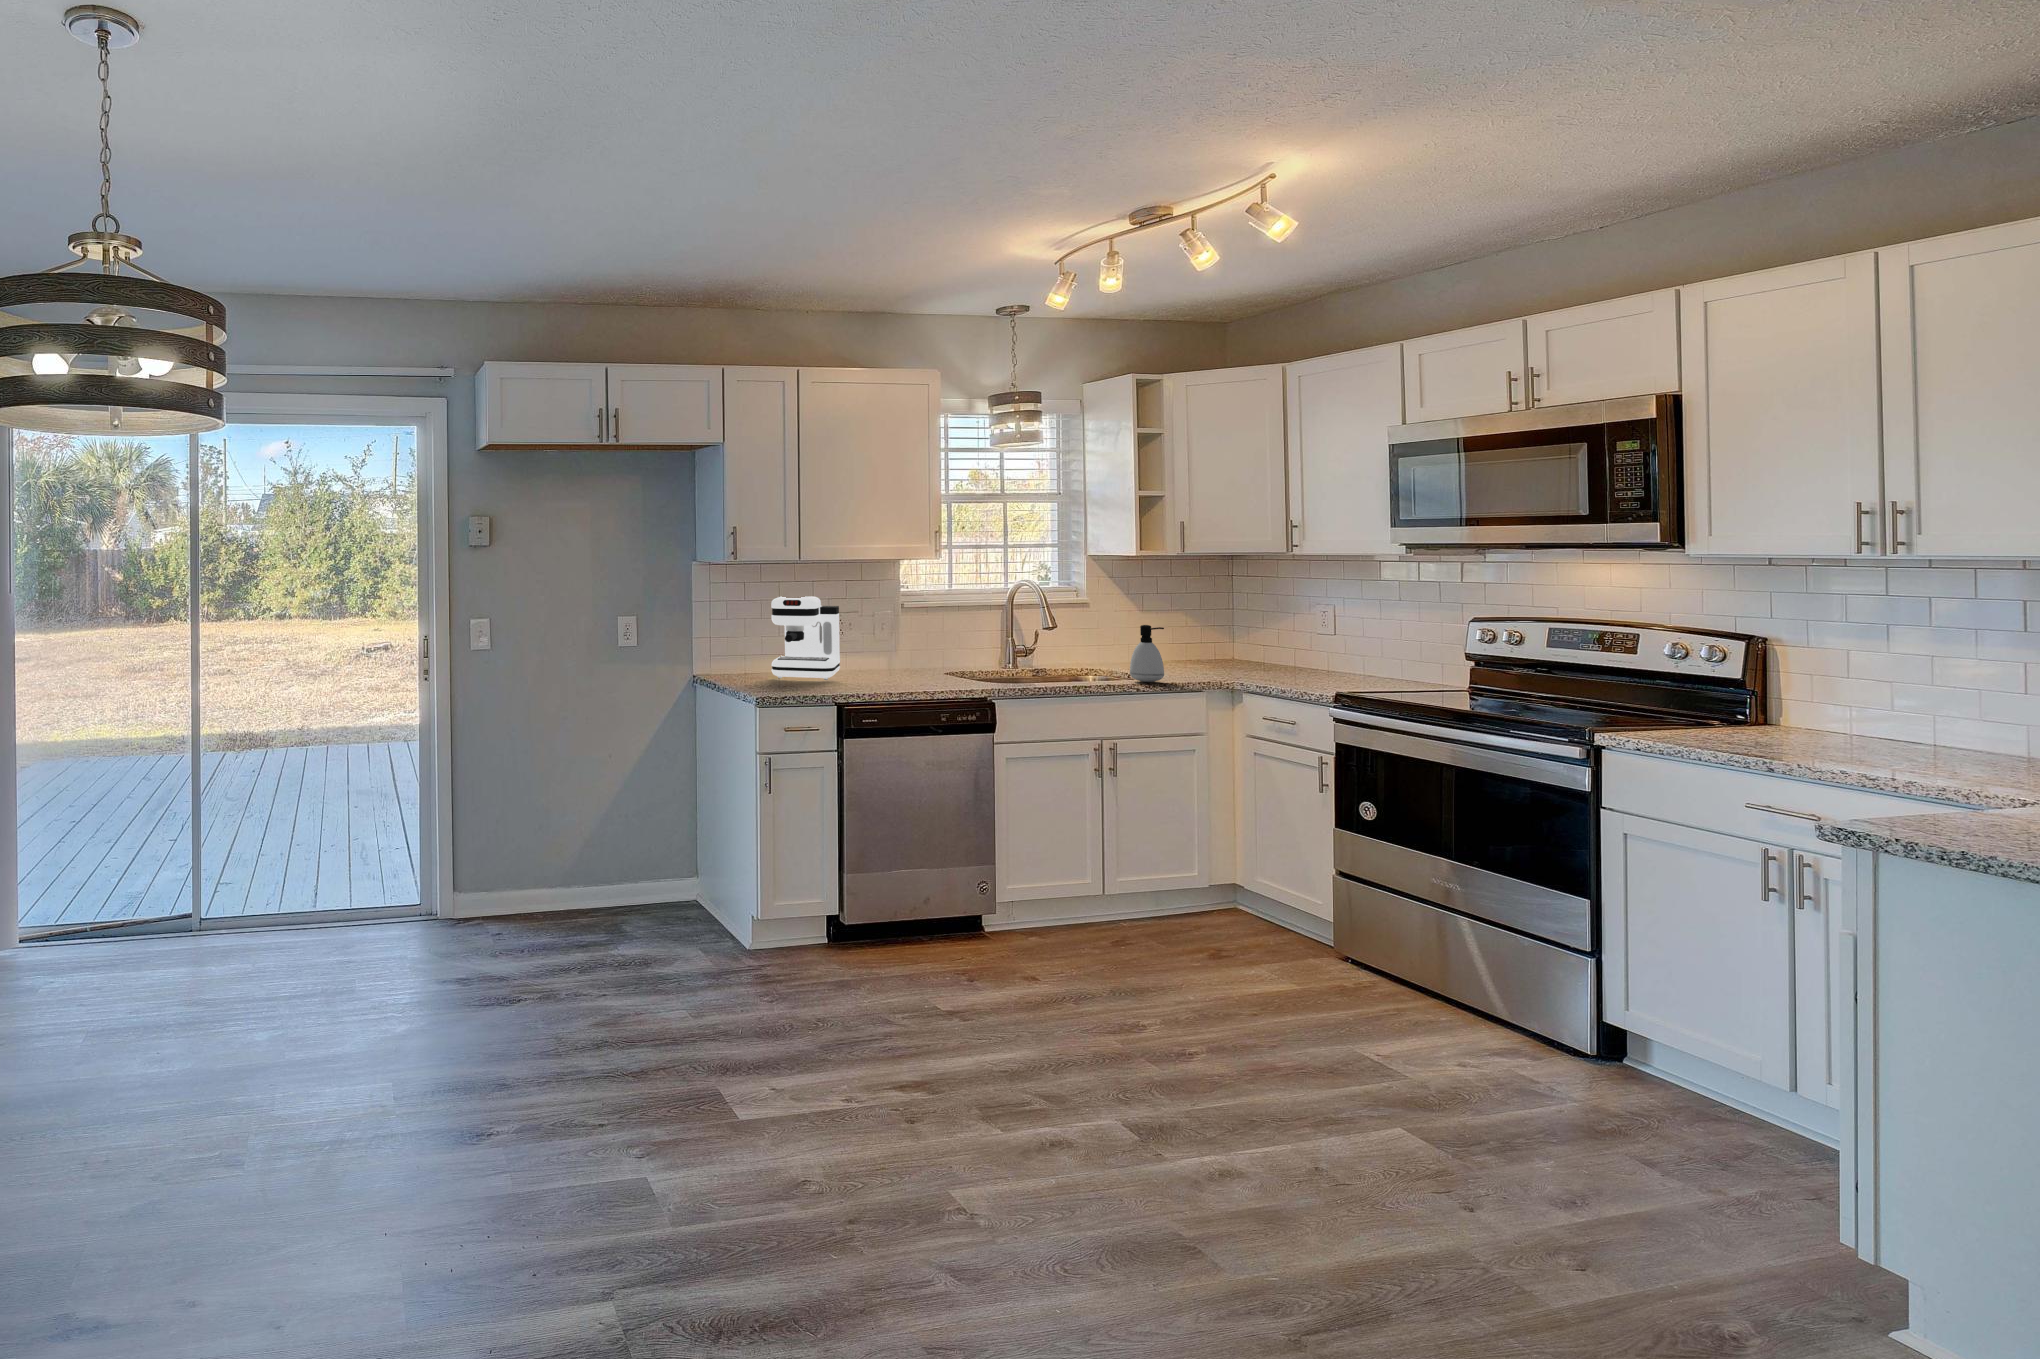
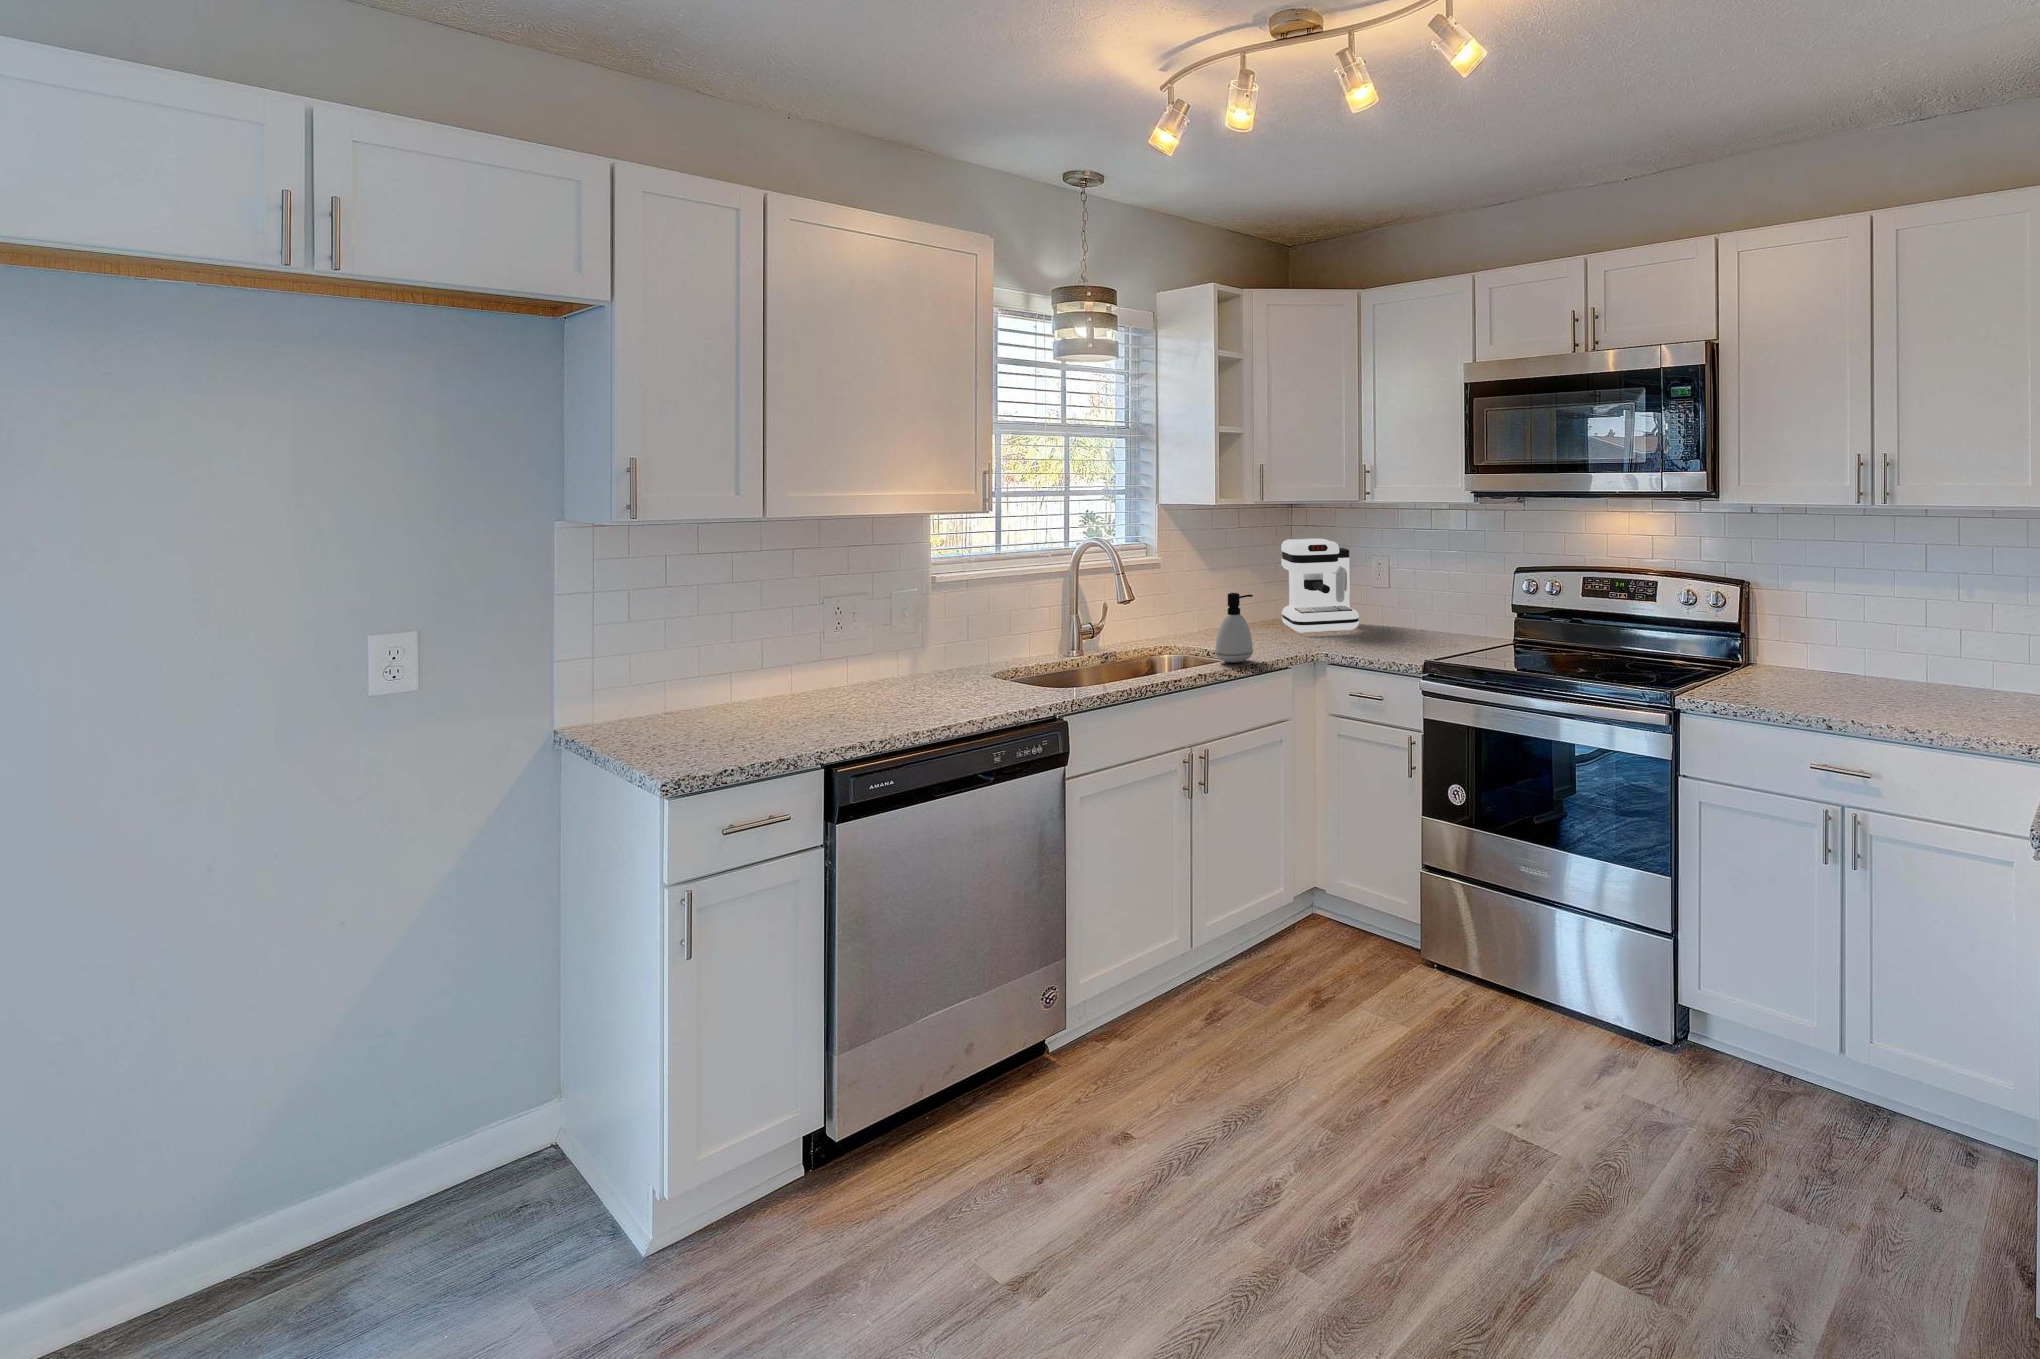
coffee maker: present [771,596,840,679] -> present [1281,539,1359,634]

